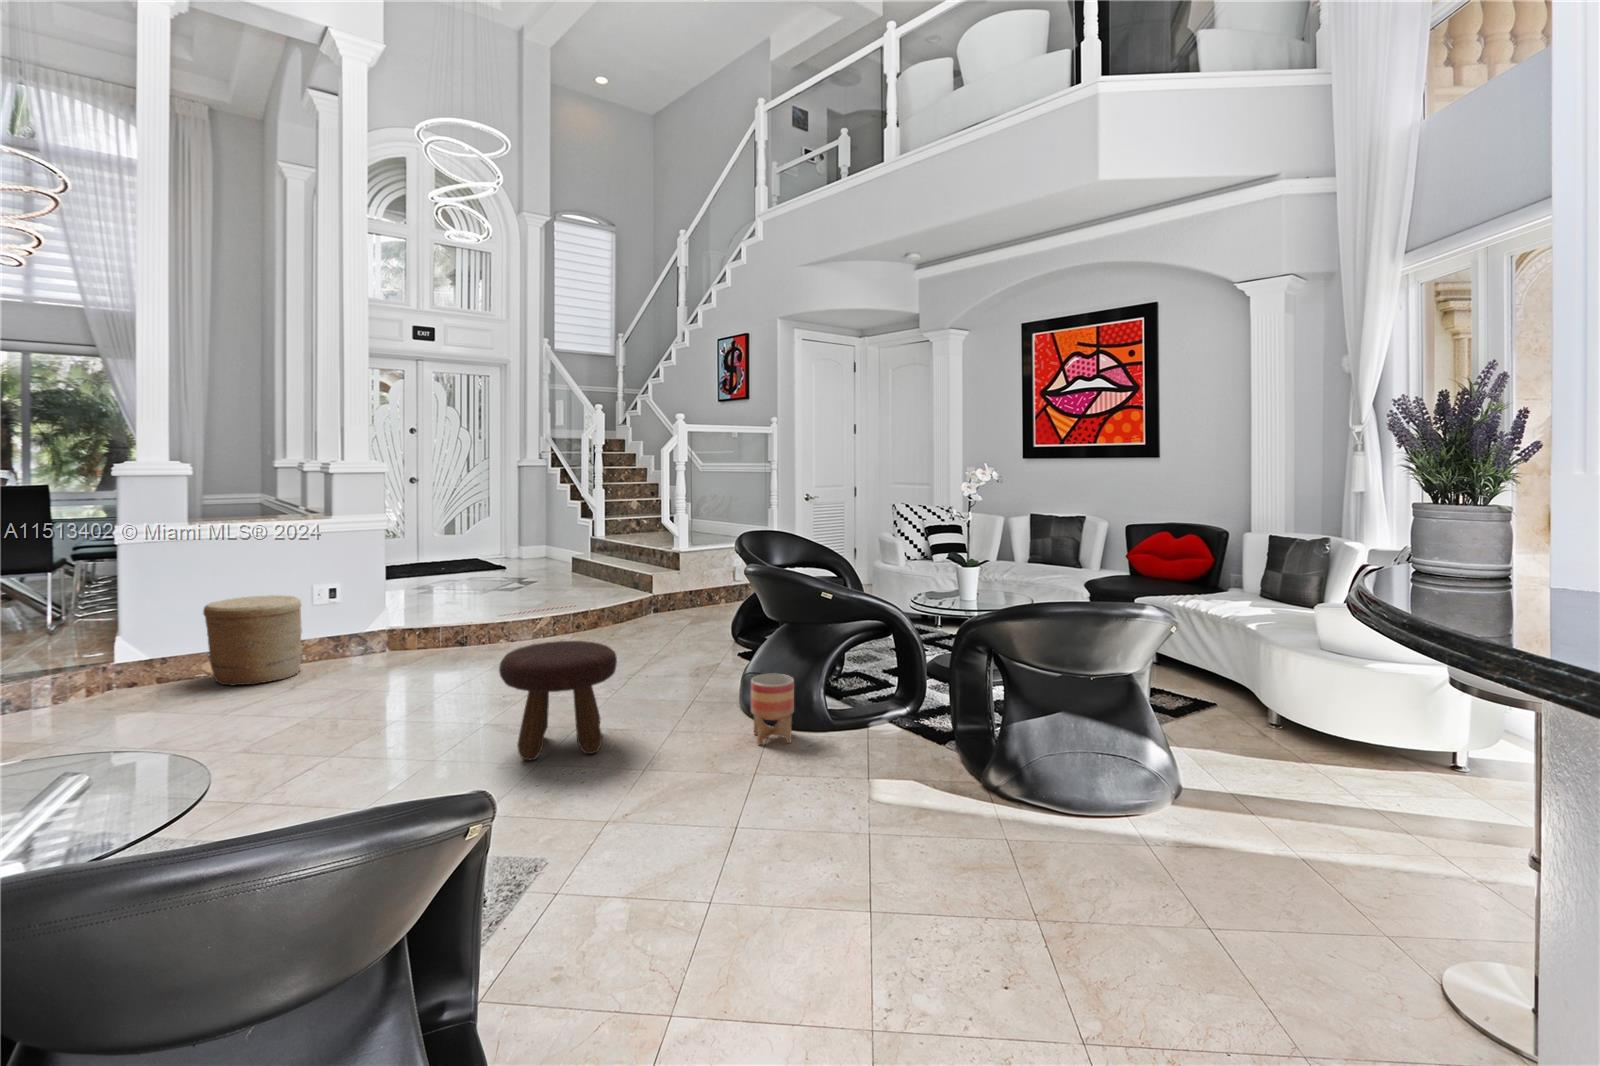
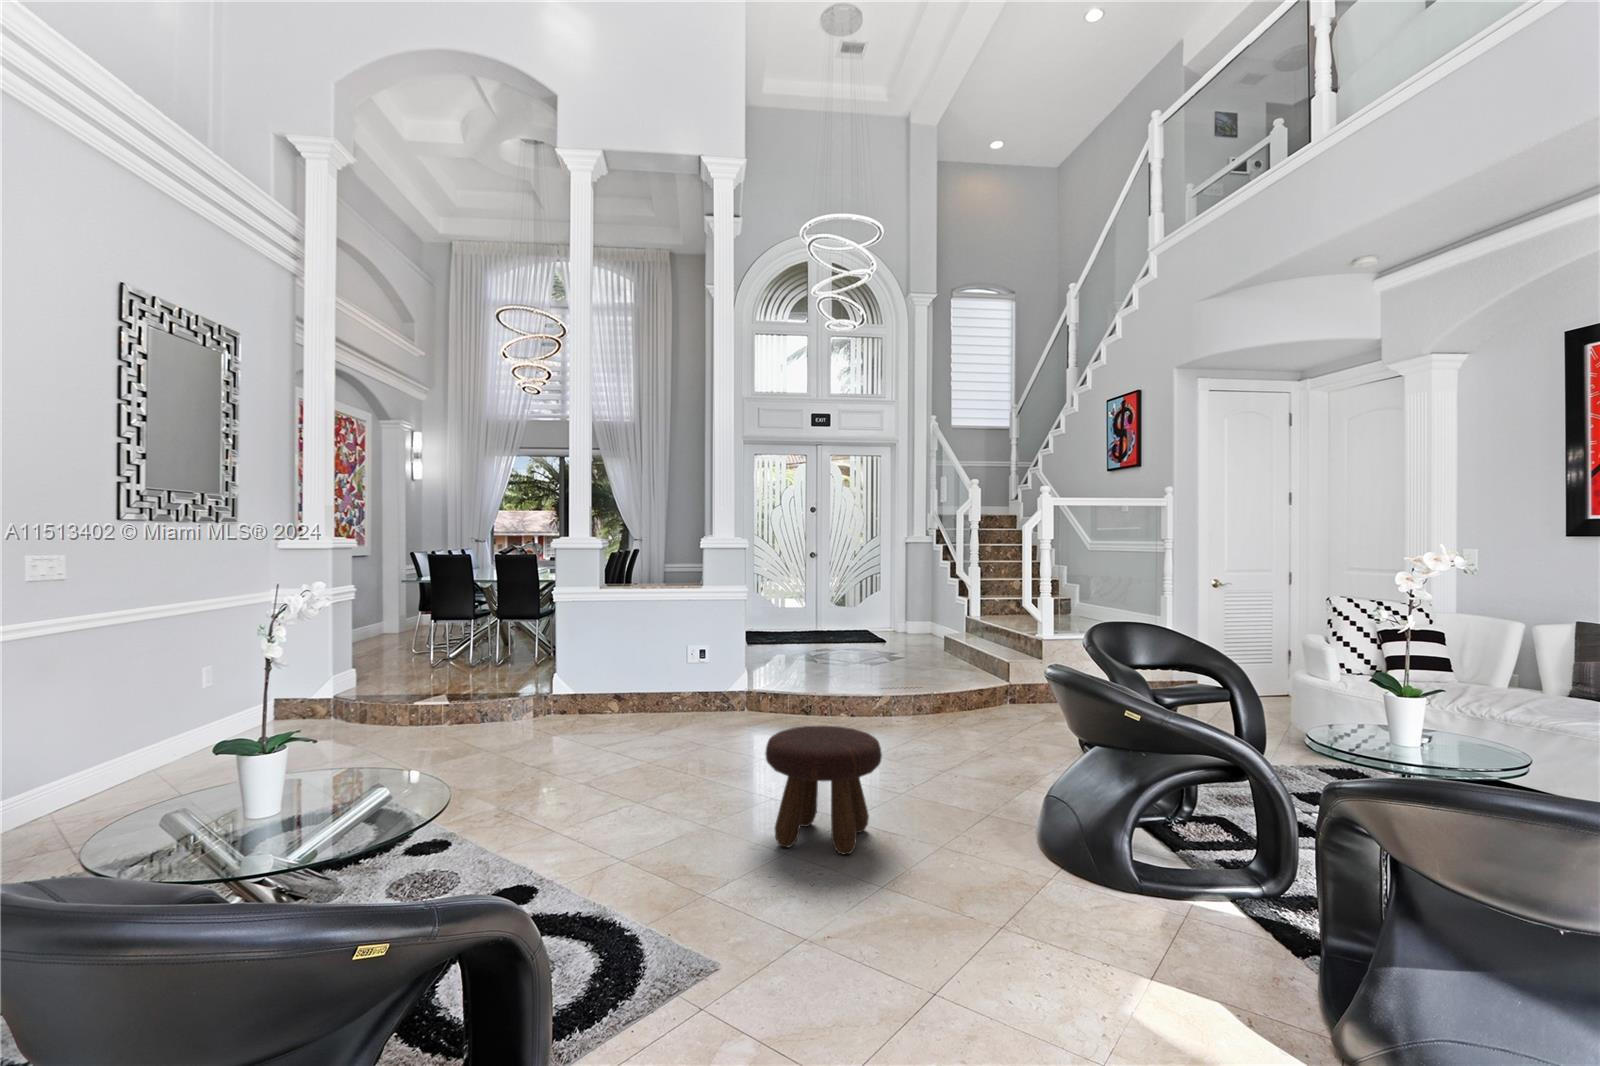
woven basket: present [203,595,302,686] -> none [608,651,676,727]
planter: present [751,674,794,745] -> none [1026,801,1082,897]

